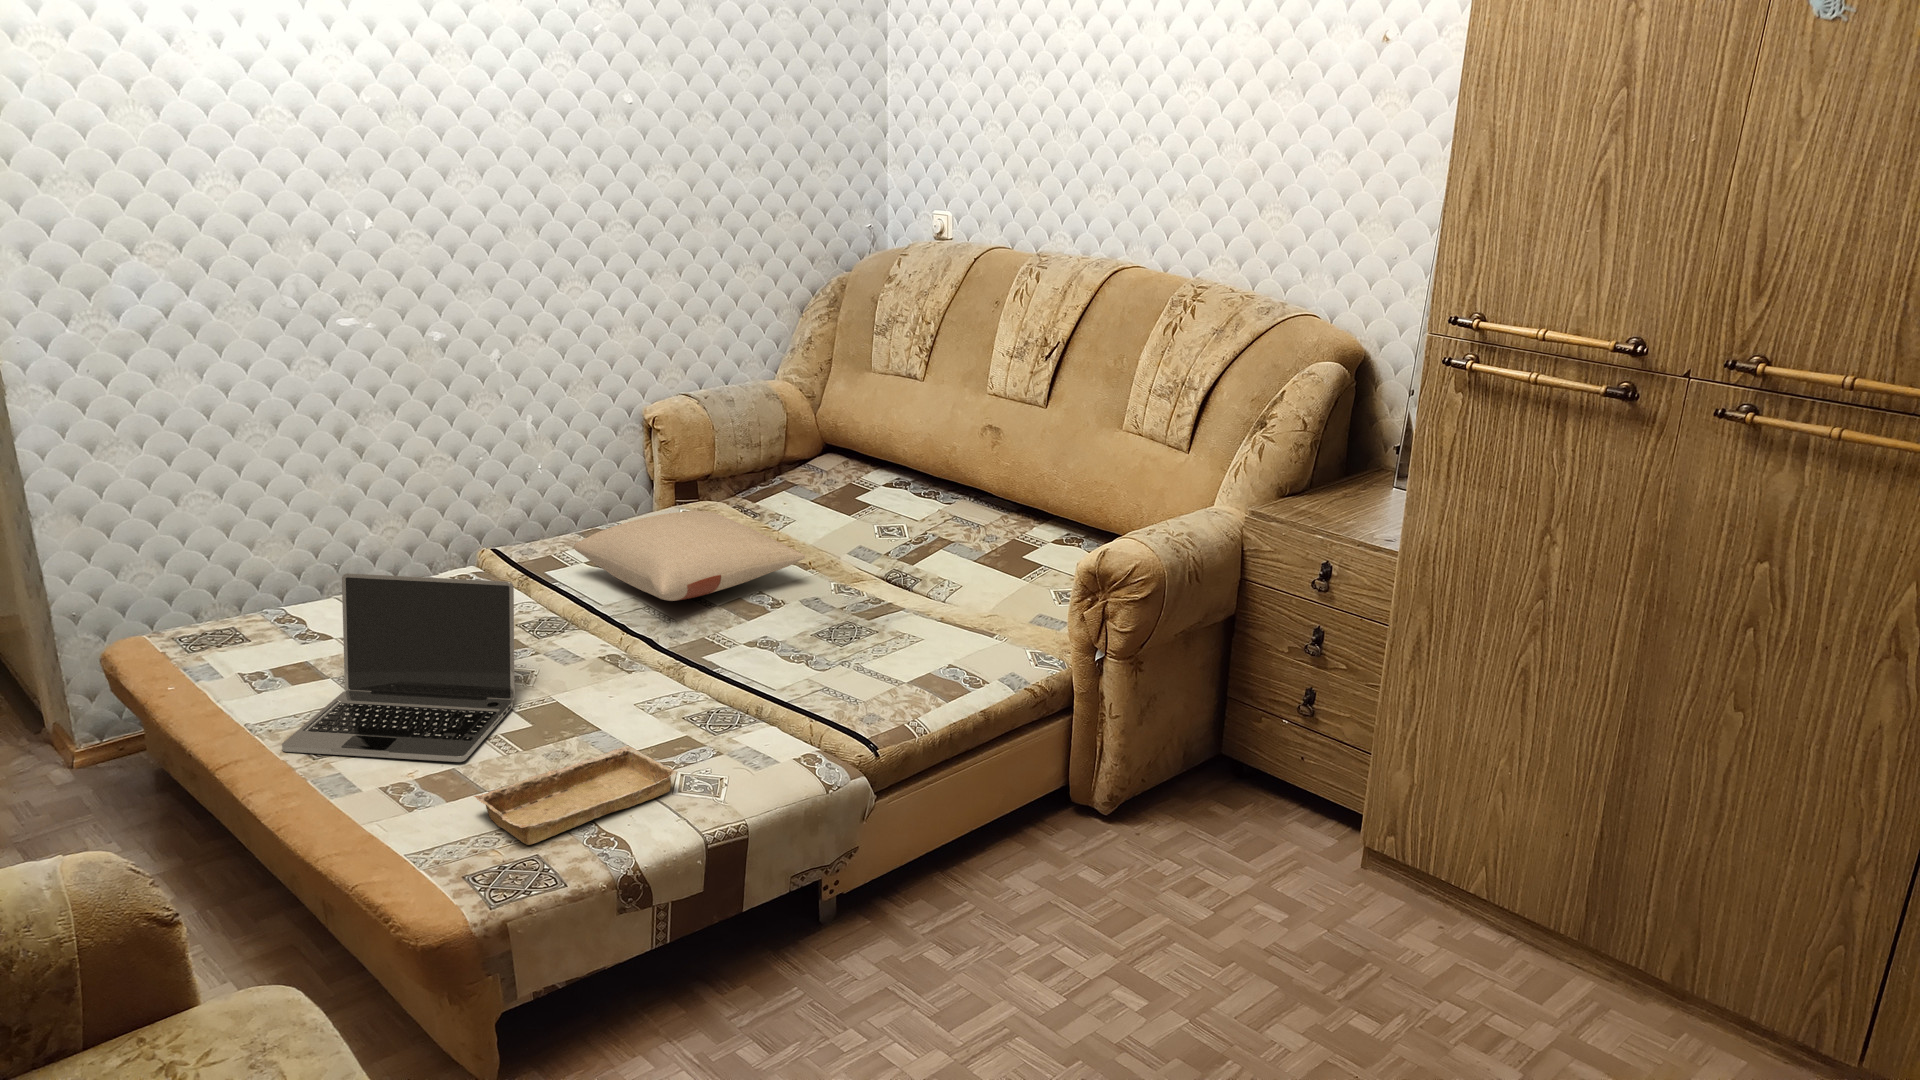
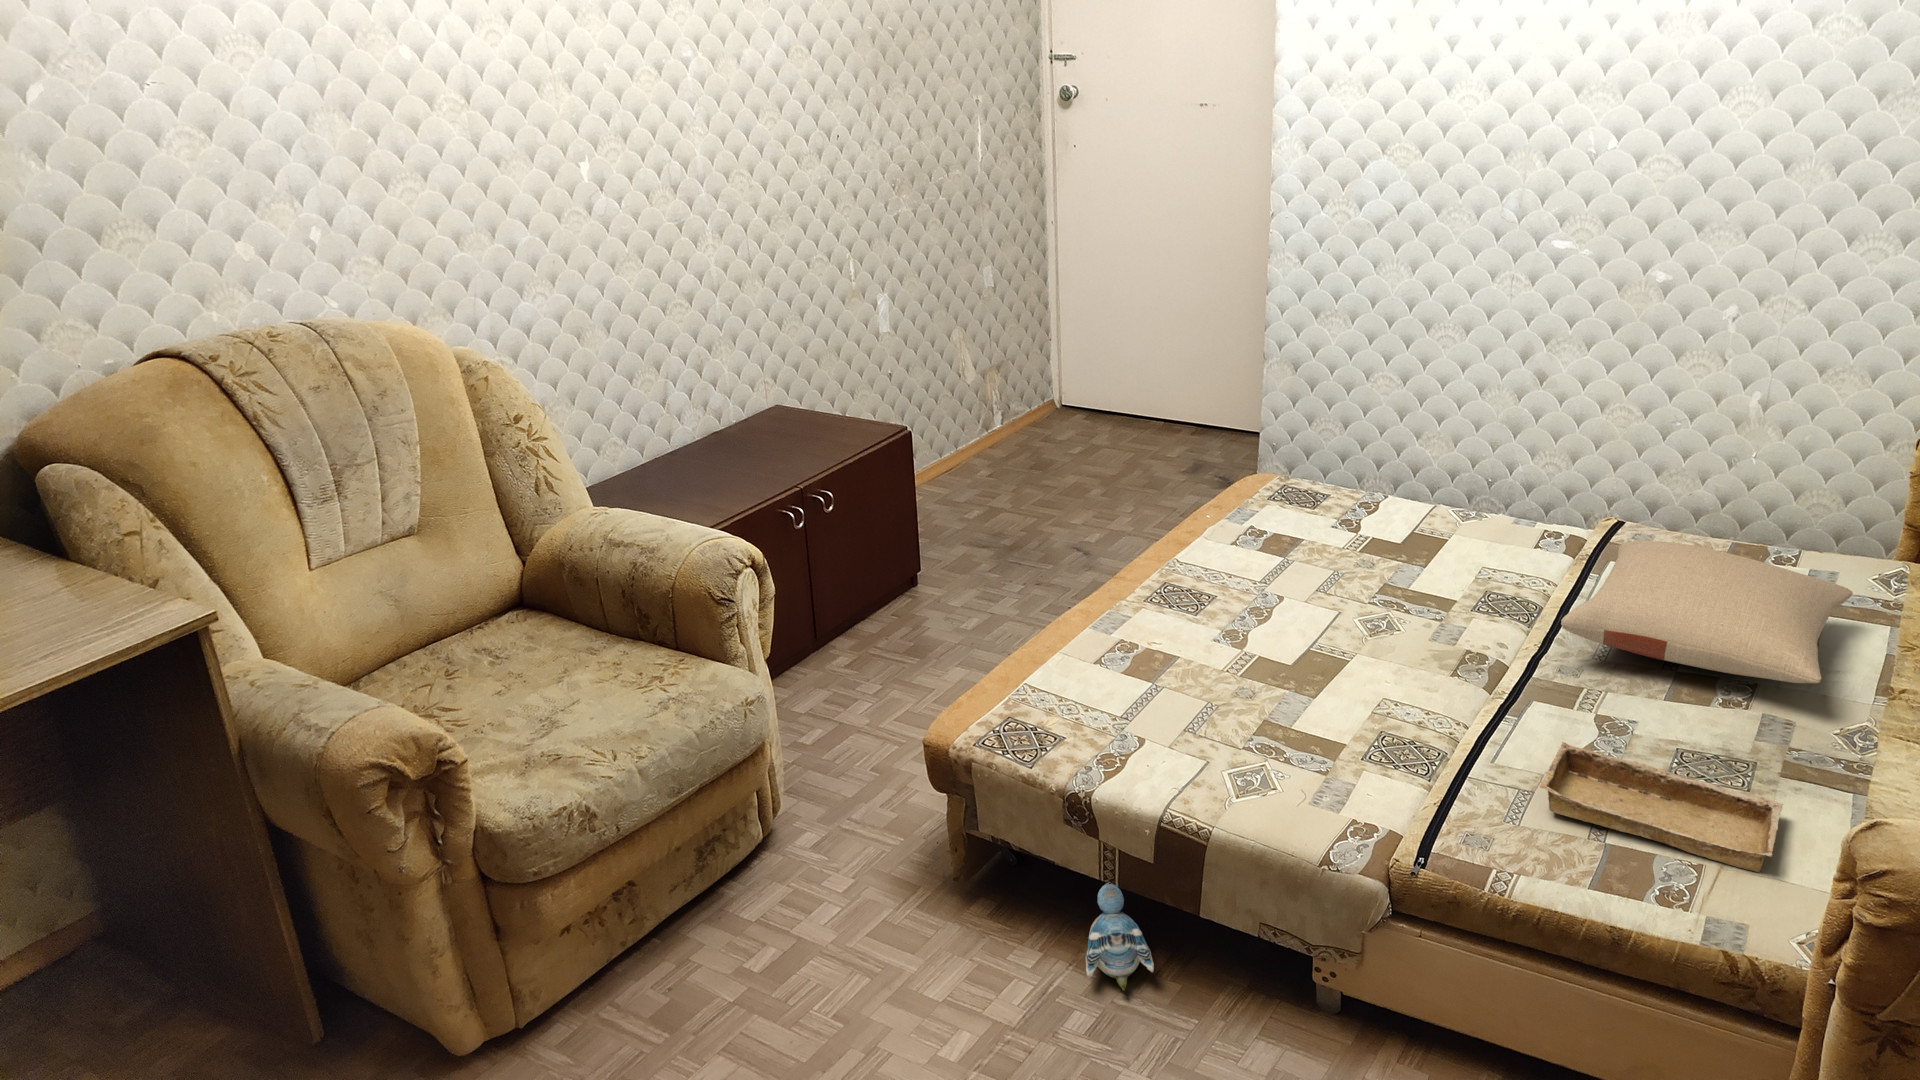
laptop: present [282,573,515,762] -> none [1152,465,1344,652]
tray: present [474,746,677,845] -> present [1540,742,1783,872]
plush toy: none [640,950,739,1022] -> present [1085,883,1154,991]

